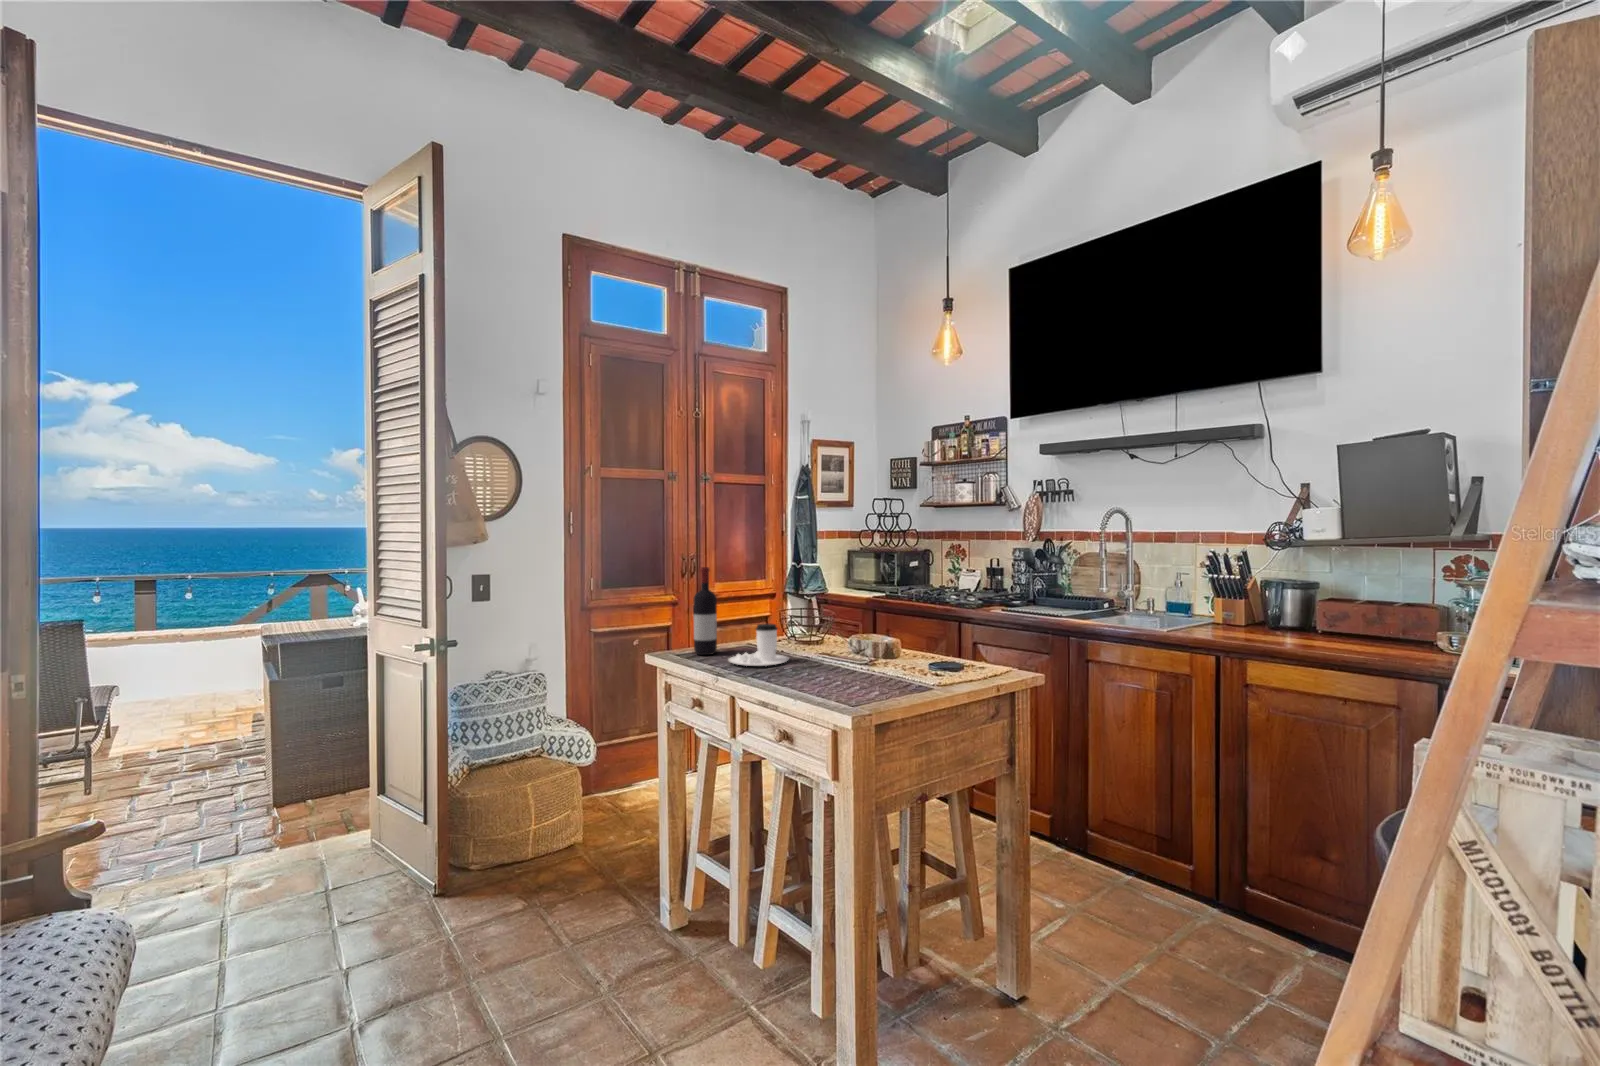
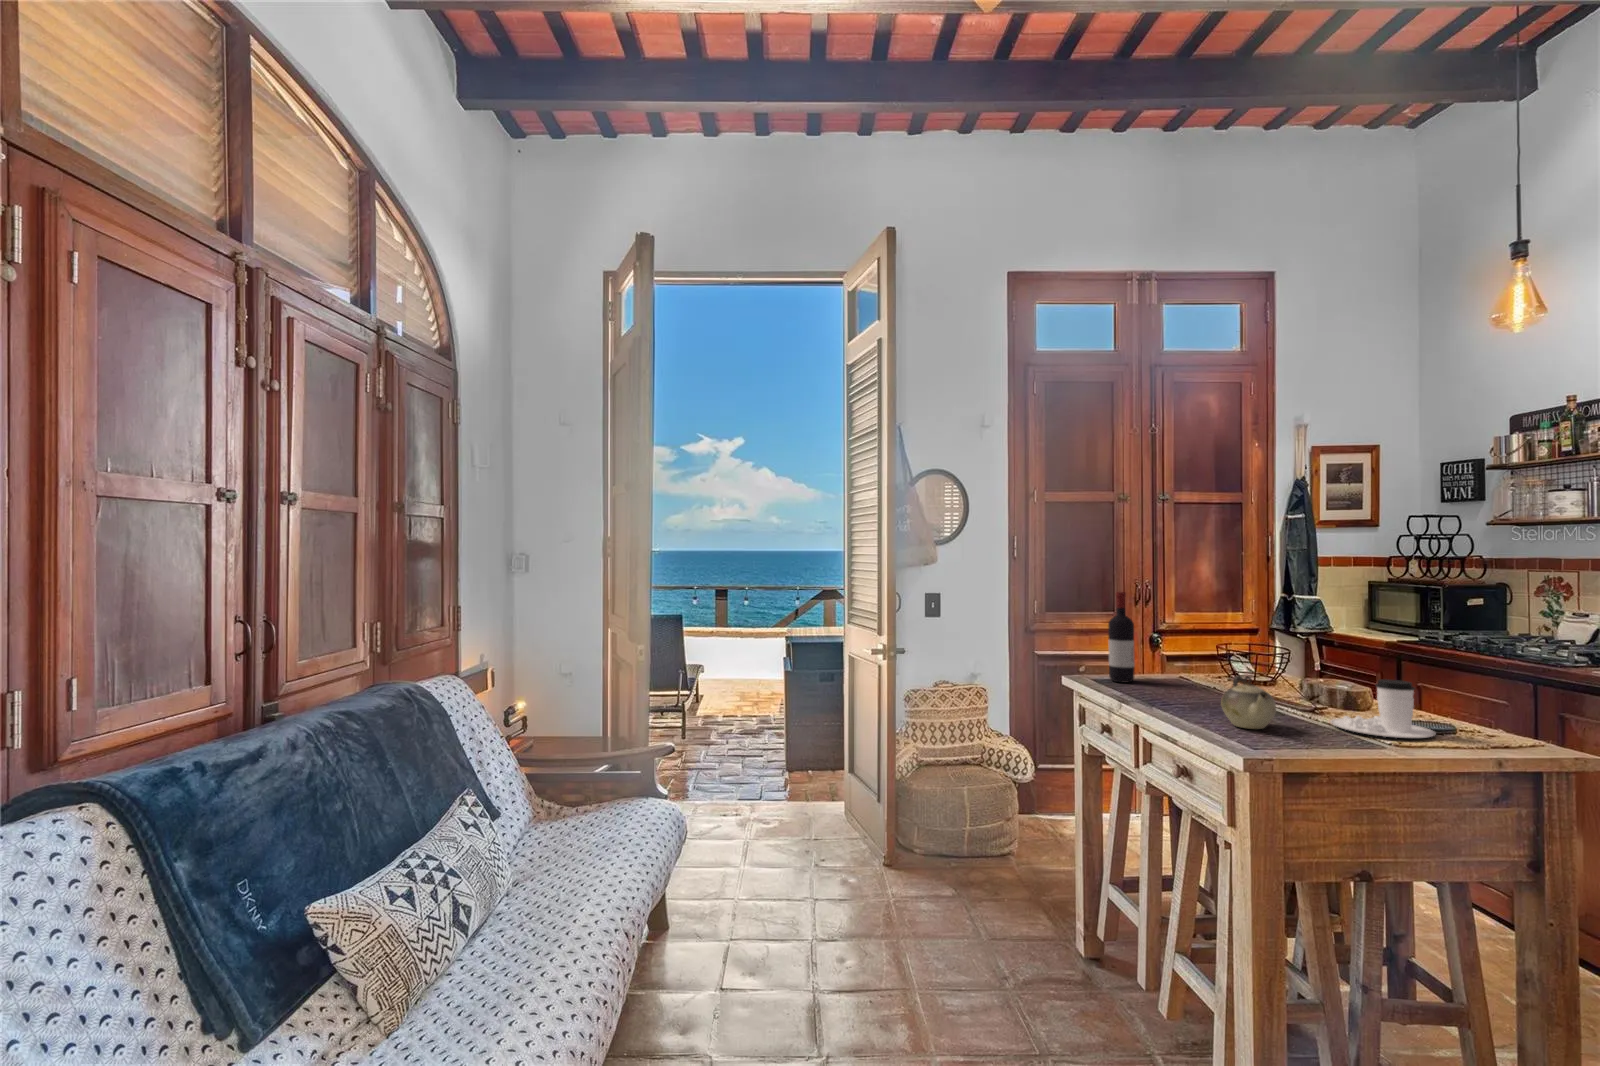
coffee cup: present [728,624,789,666] -> present [1331,679,1436,738]
teapot: none [812,640,854,688] -> present [1221,676,1276,729]

